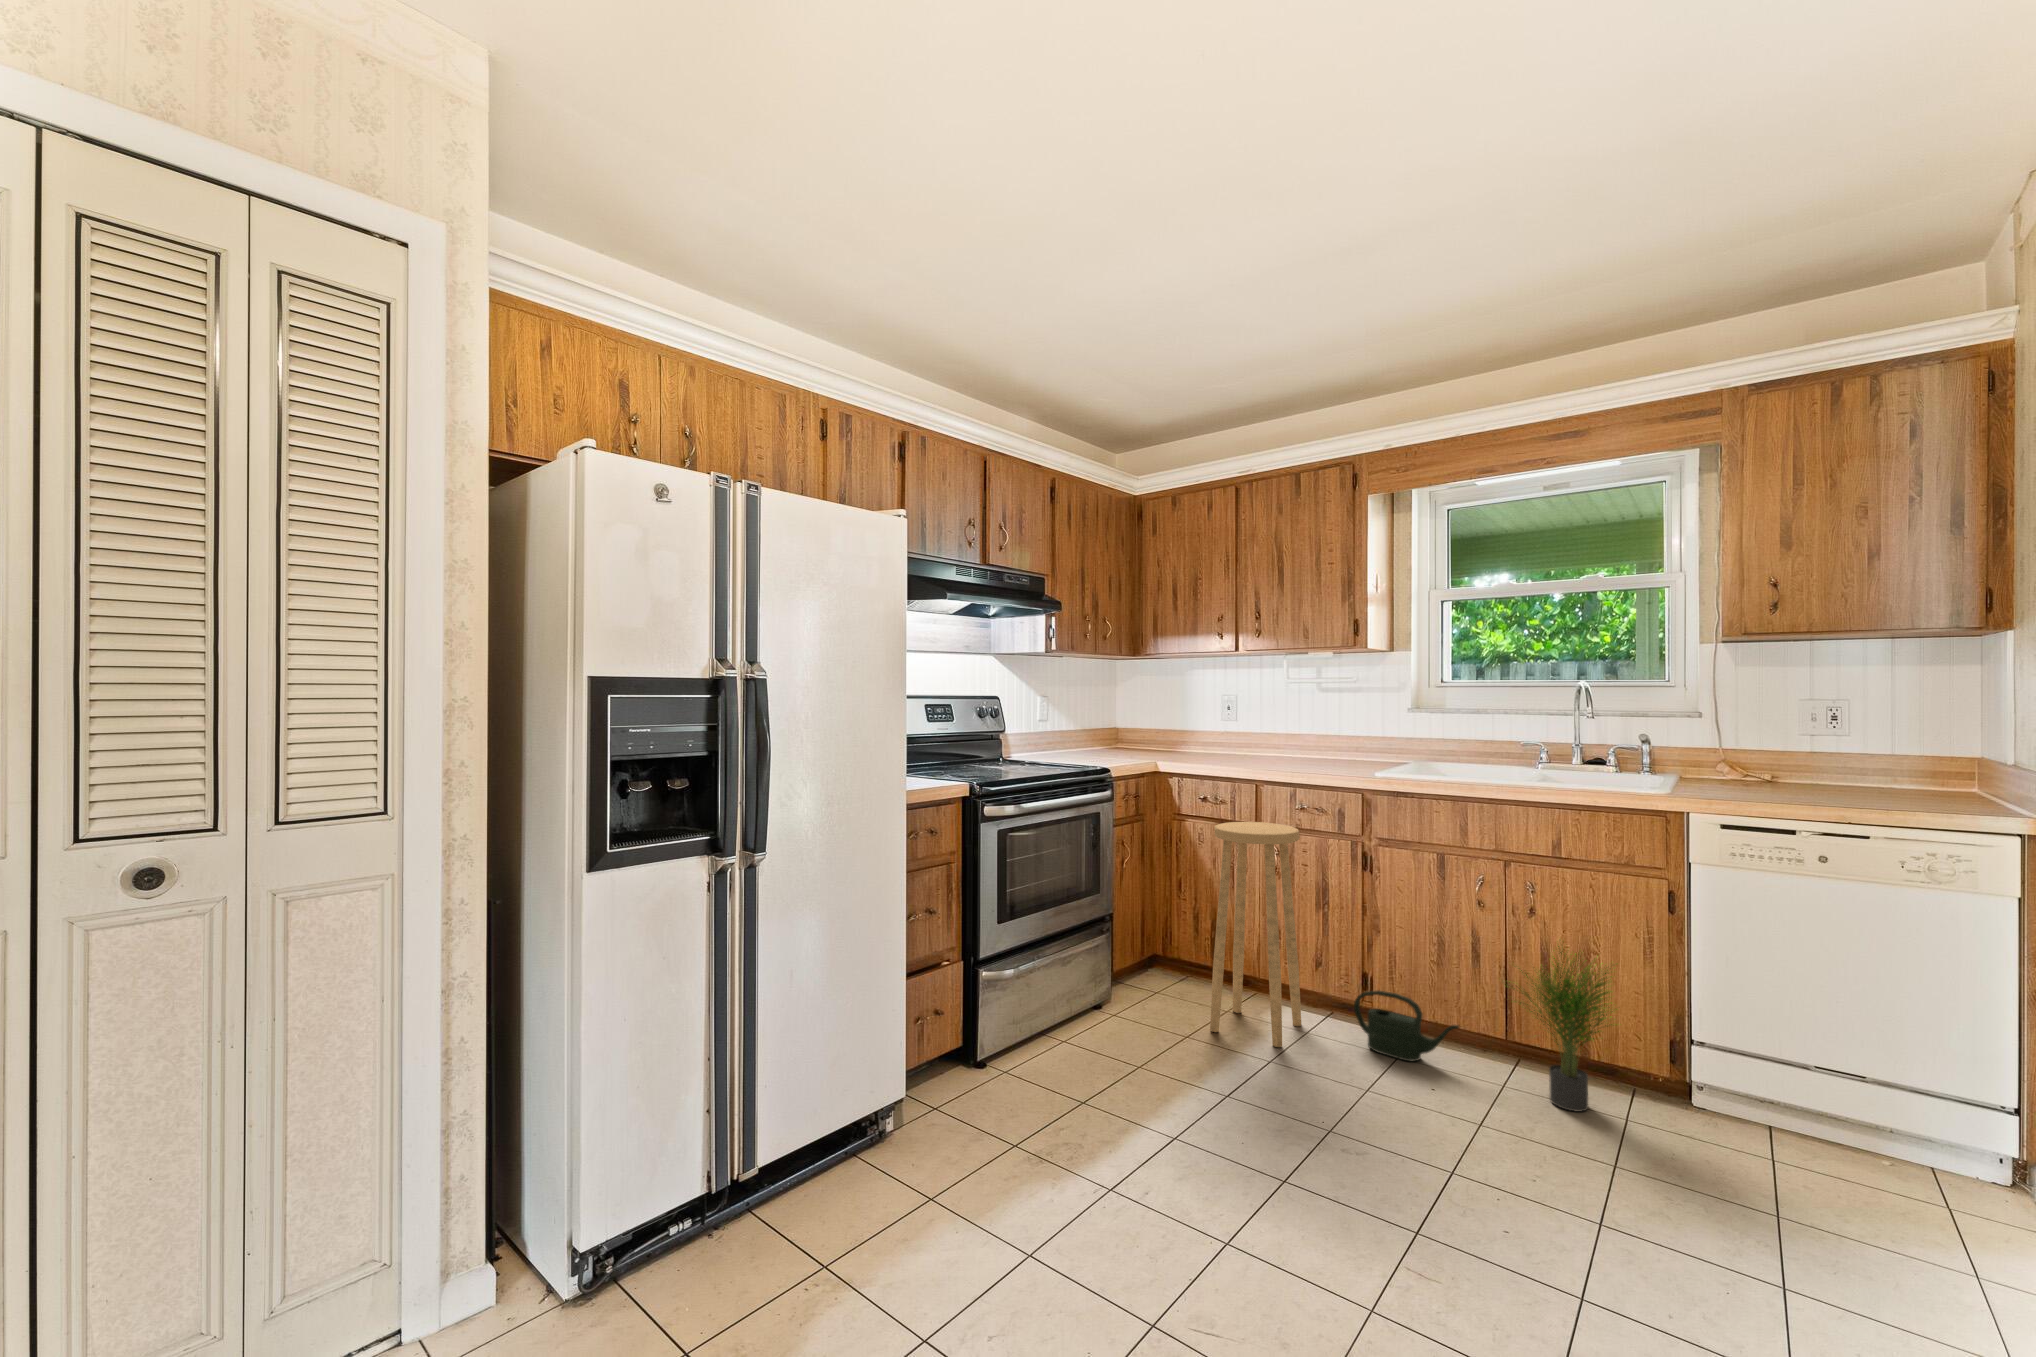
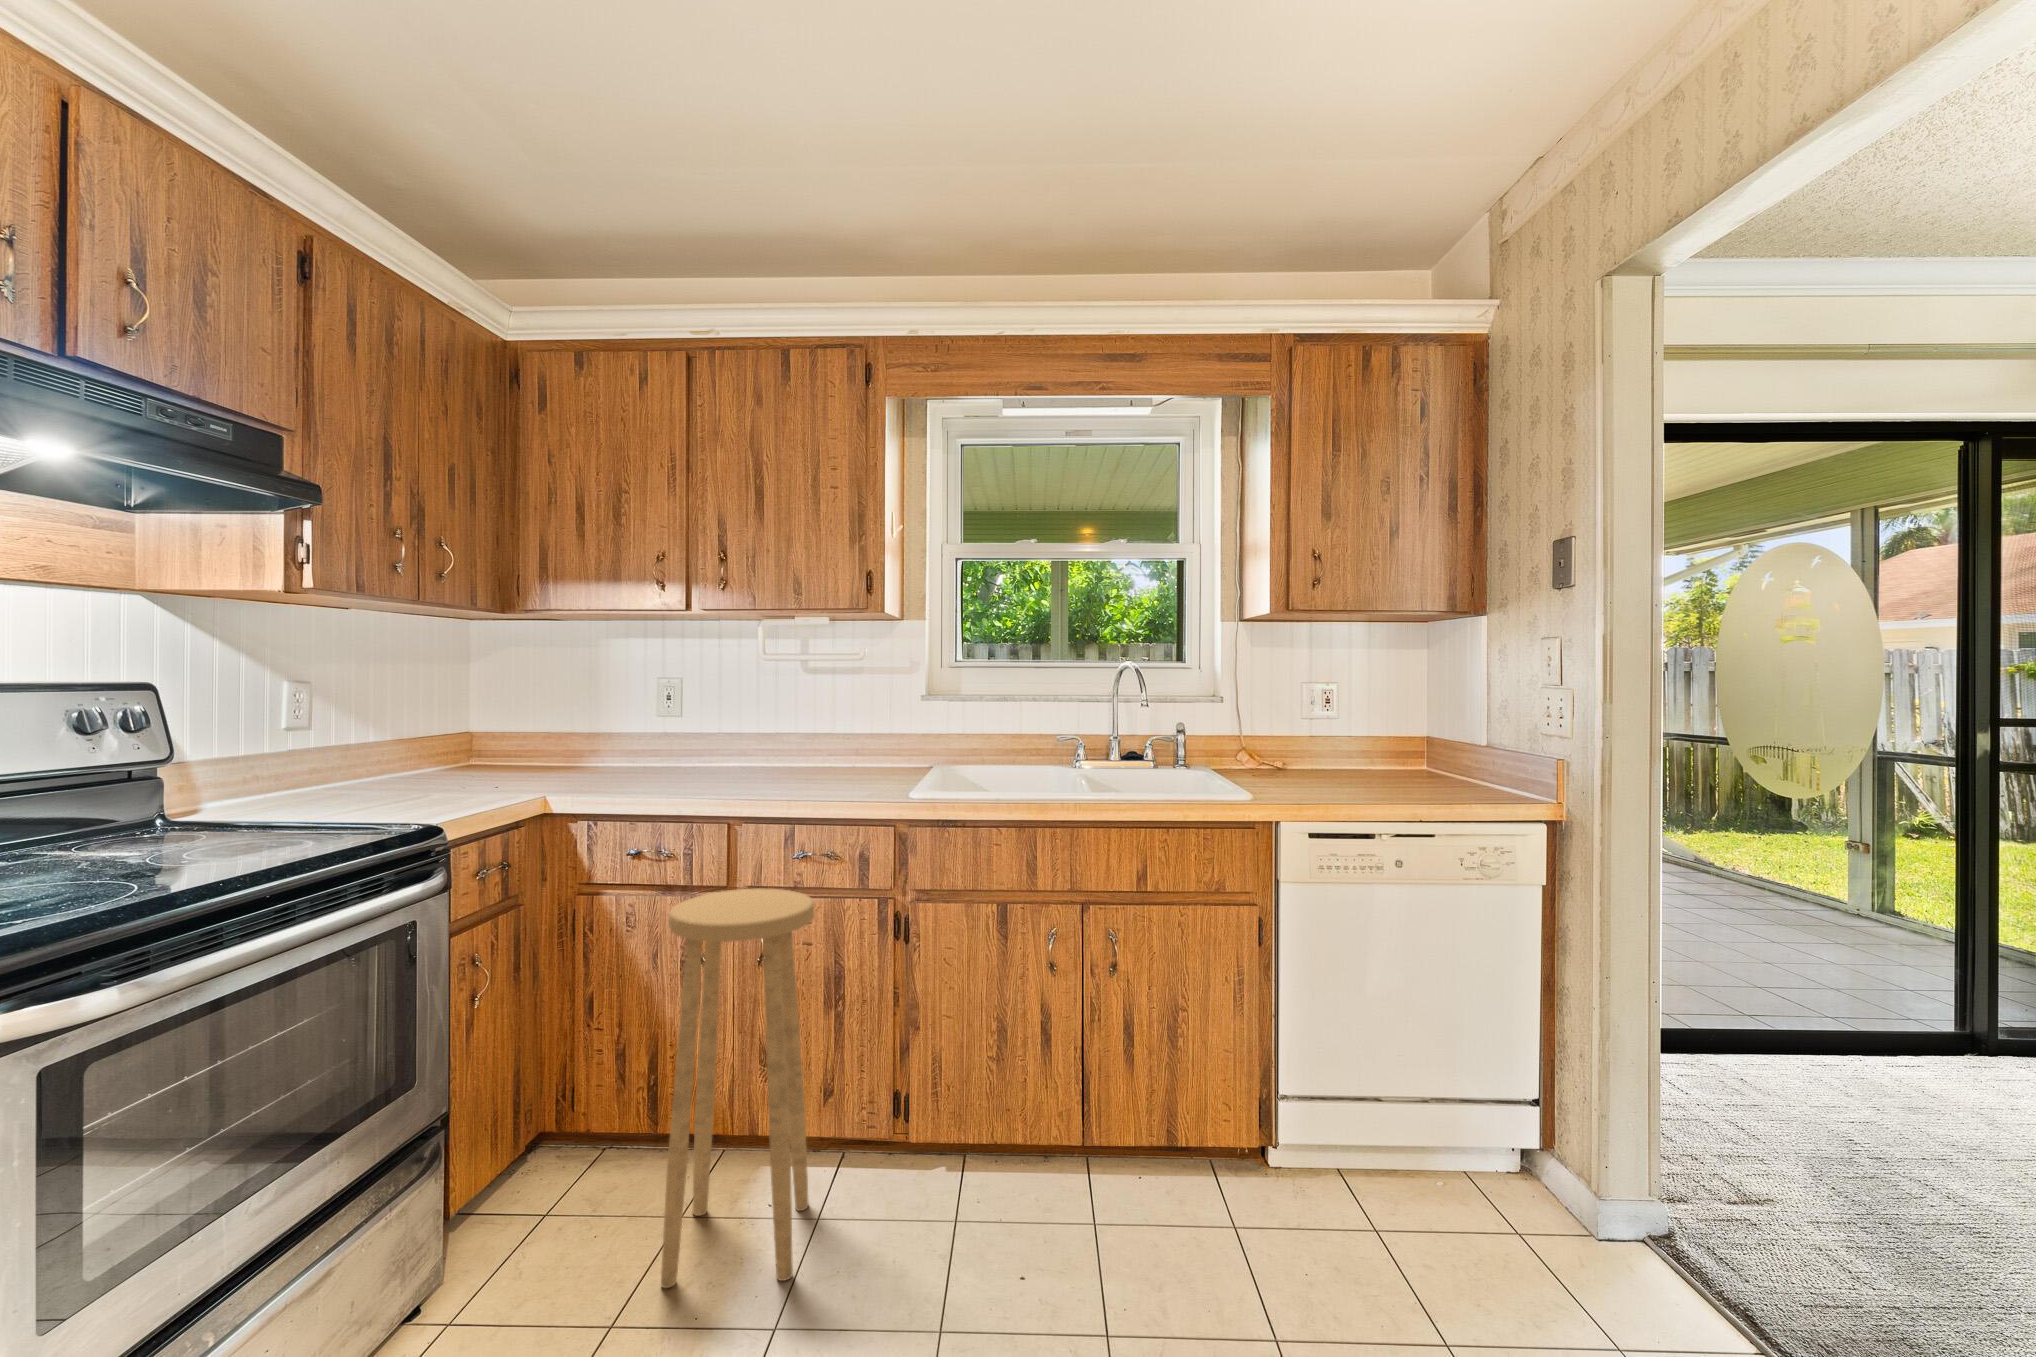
potted plant: present [1515,946,1617,1112] -> none [1088,1001,1250,1241]
watering can: present [1354,990,1459,1062] -> none [894,1124,1043,1226]

